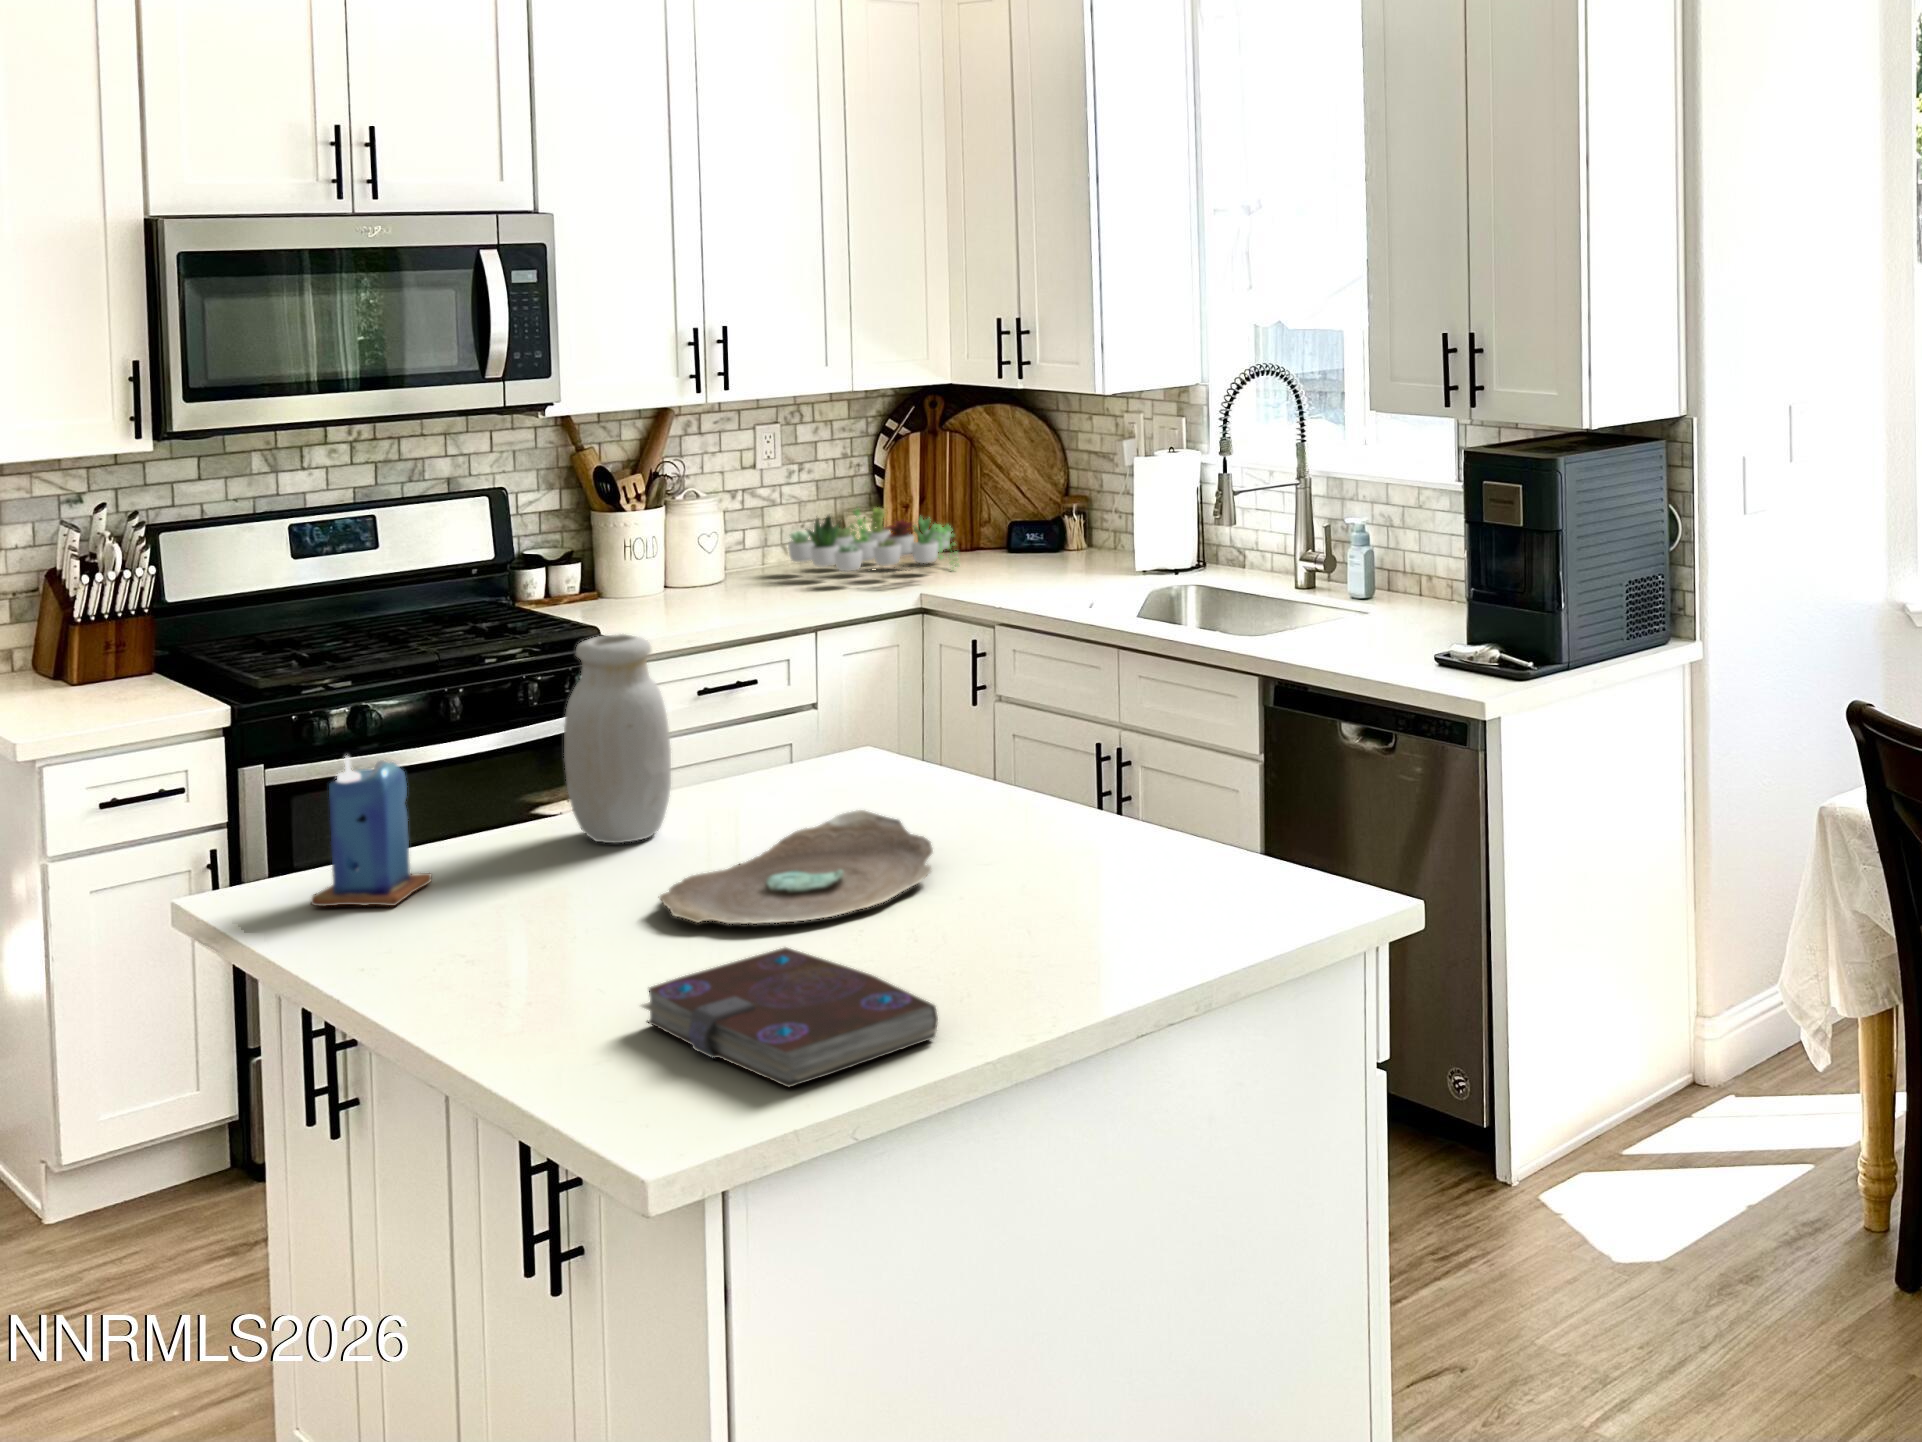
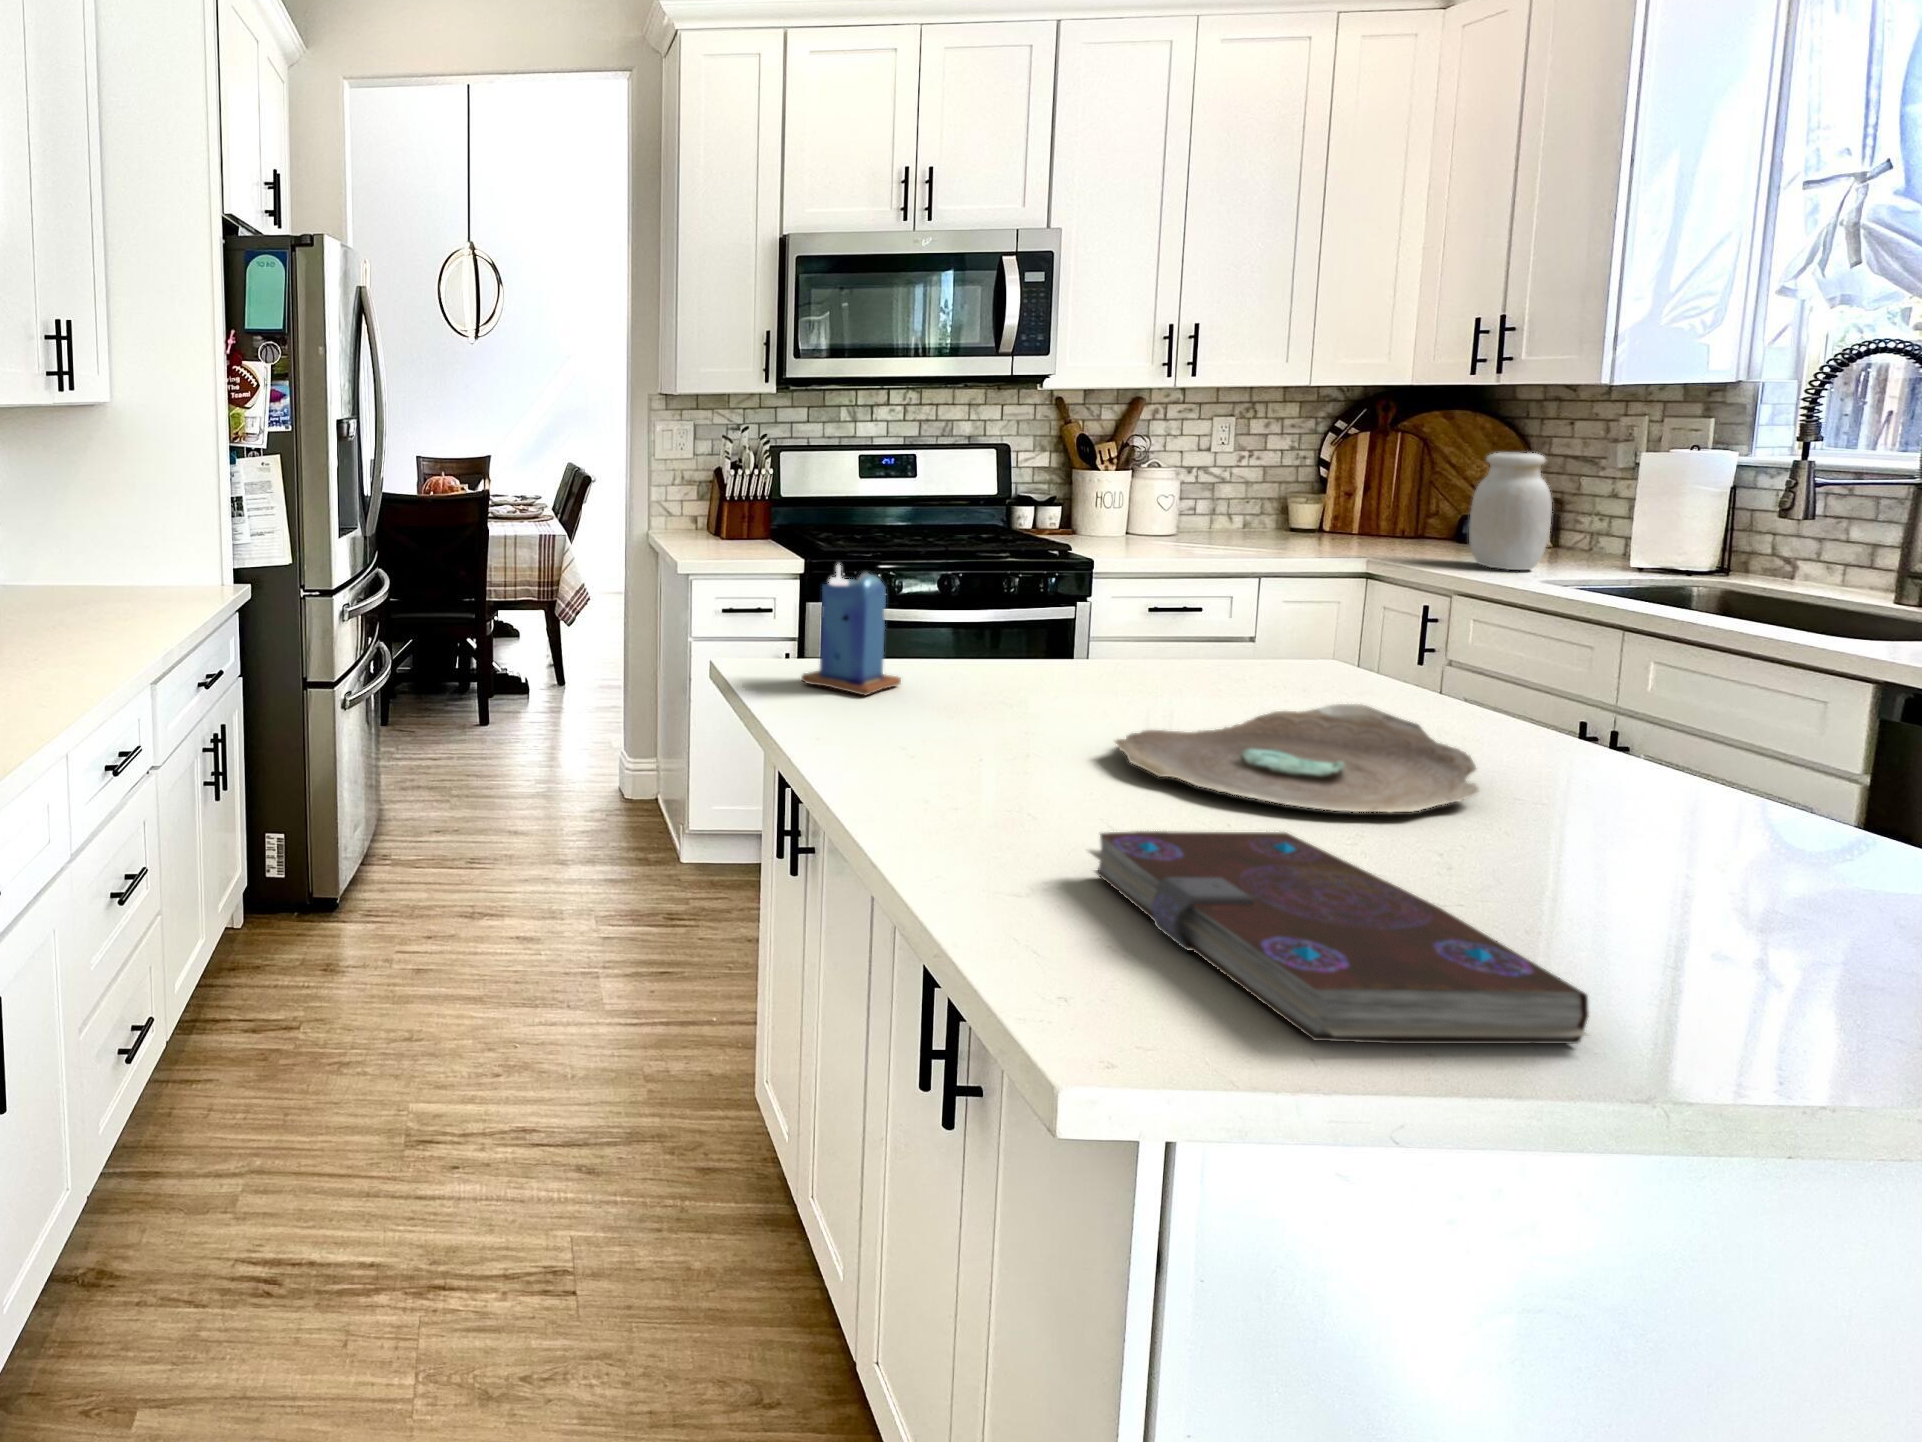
succulent plant: present [788,508,959,572] -> none [1235,482,1407,547]
jar: present [564,634,671,843] -> present [1469,453,1552,570]

